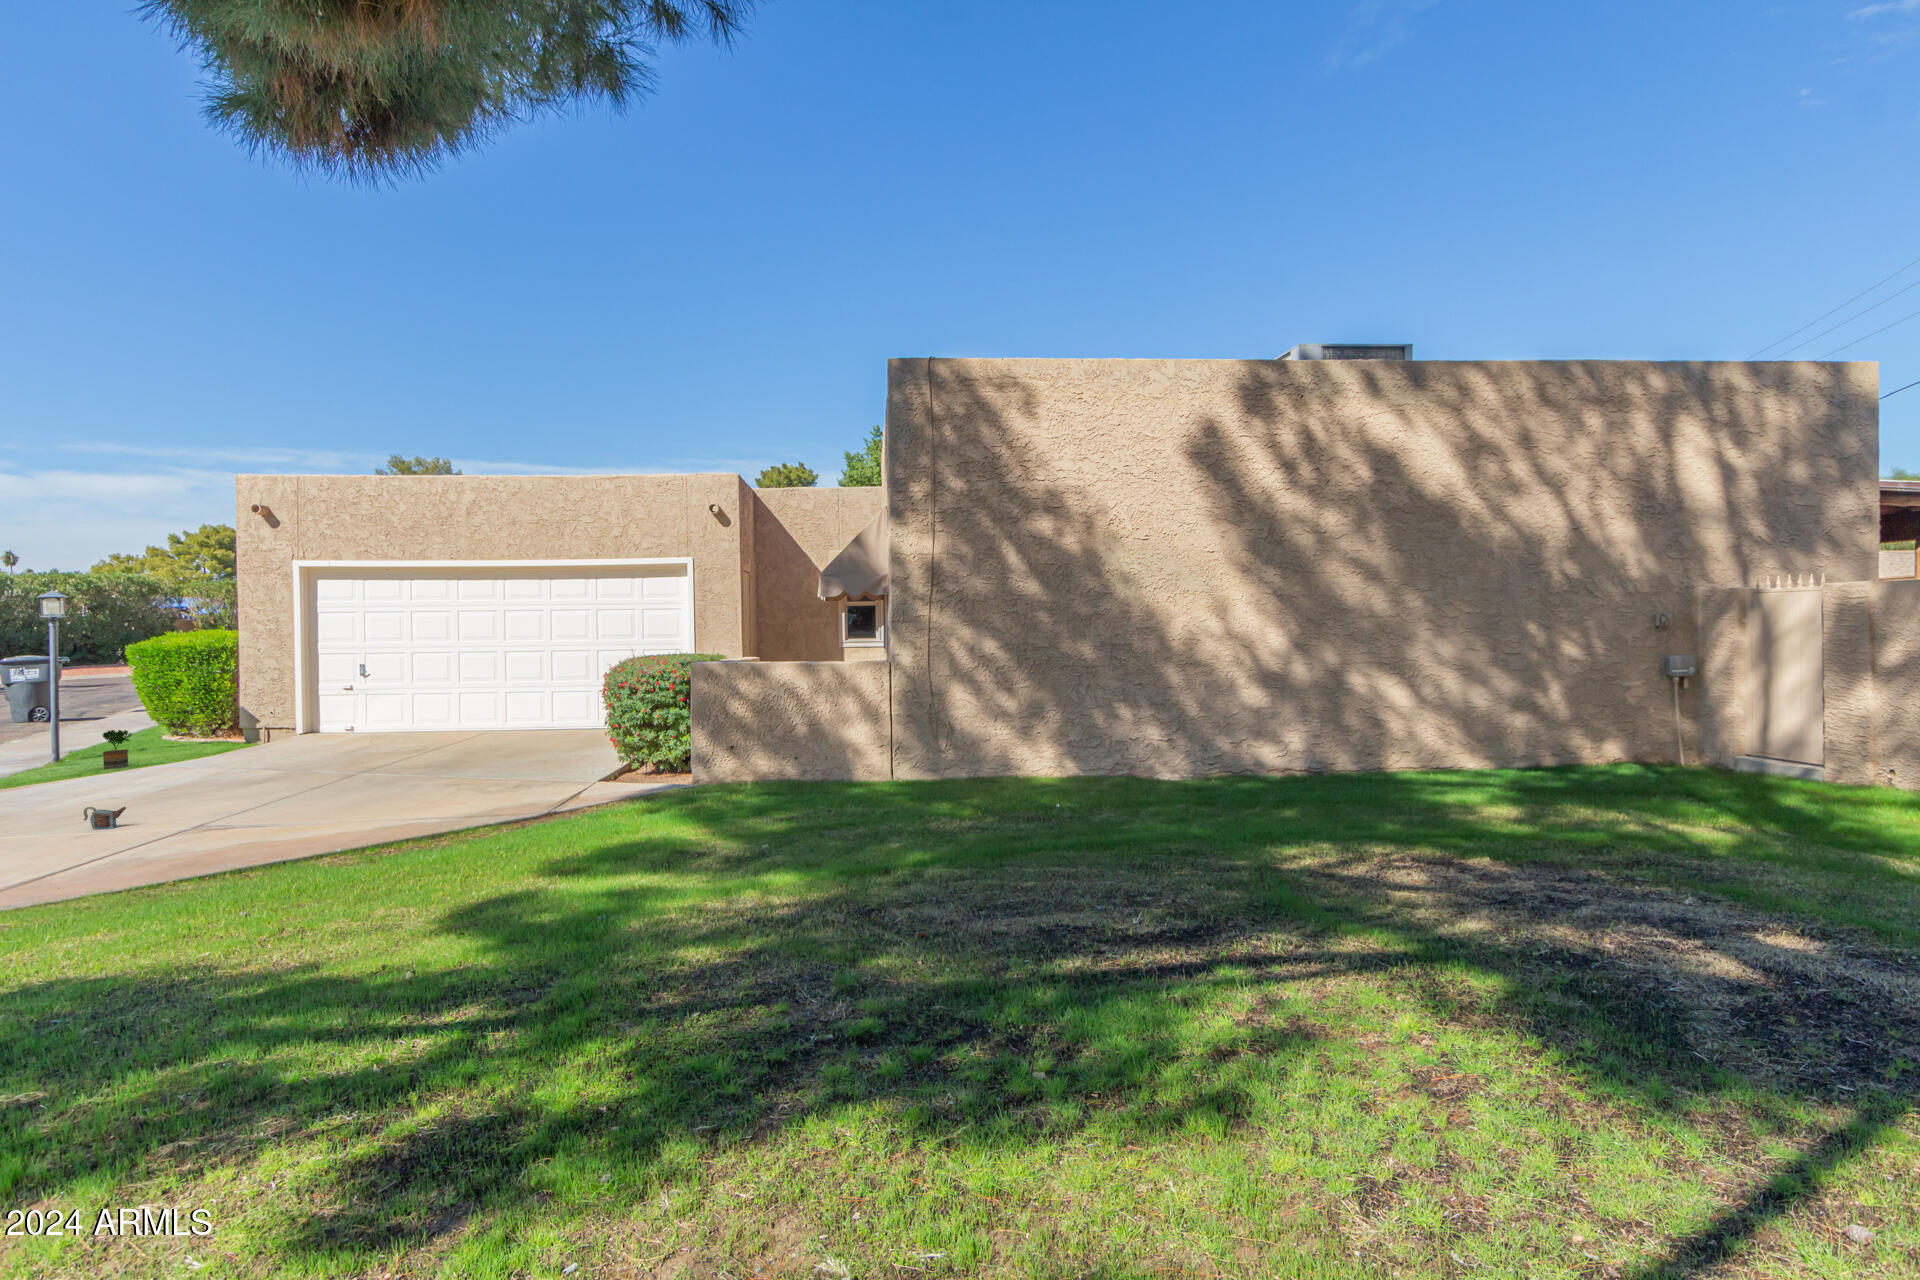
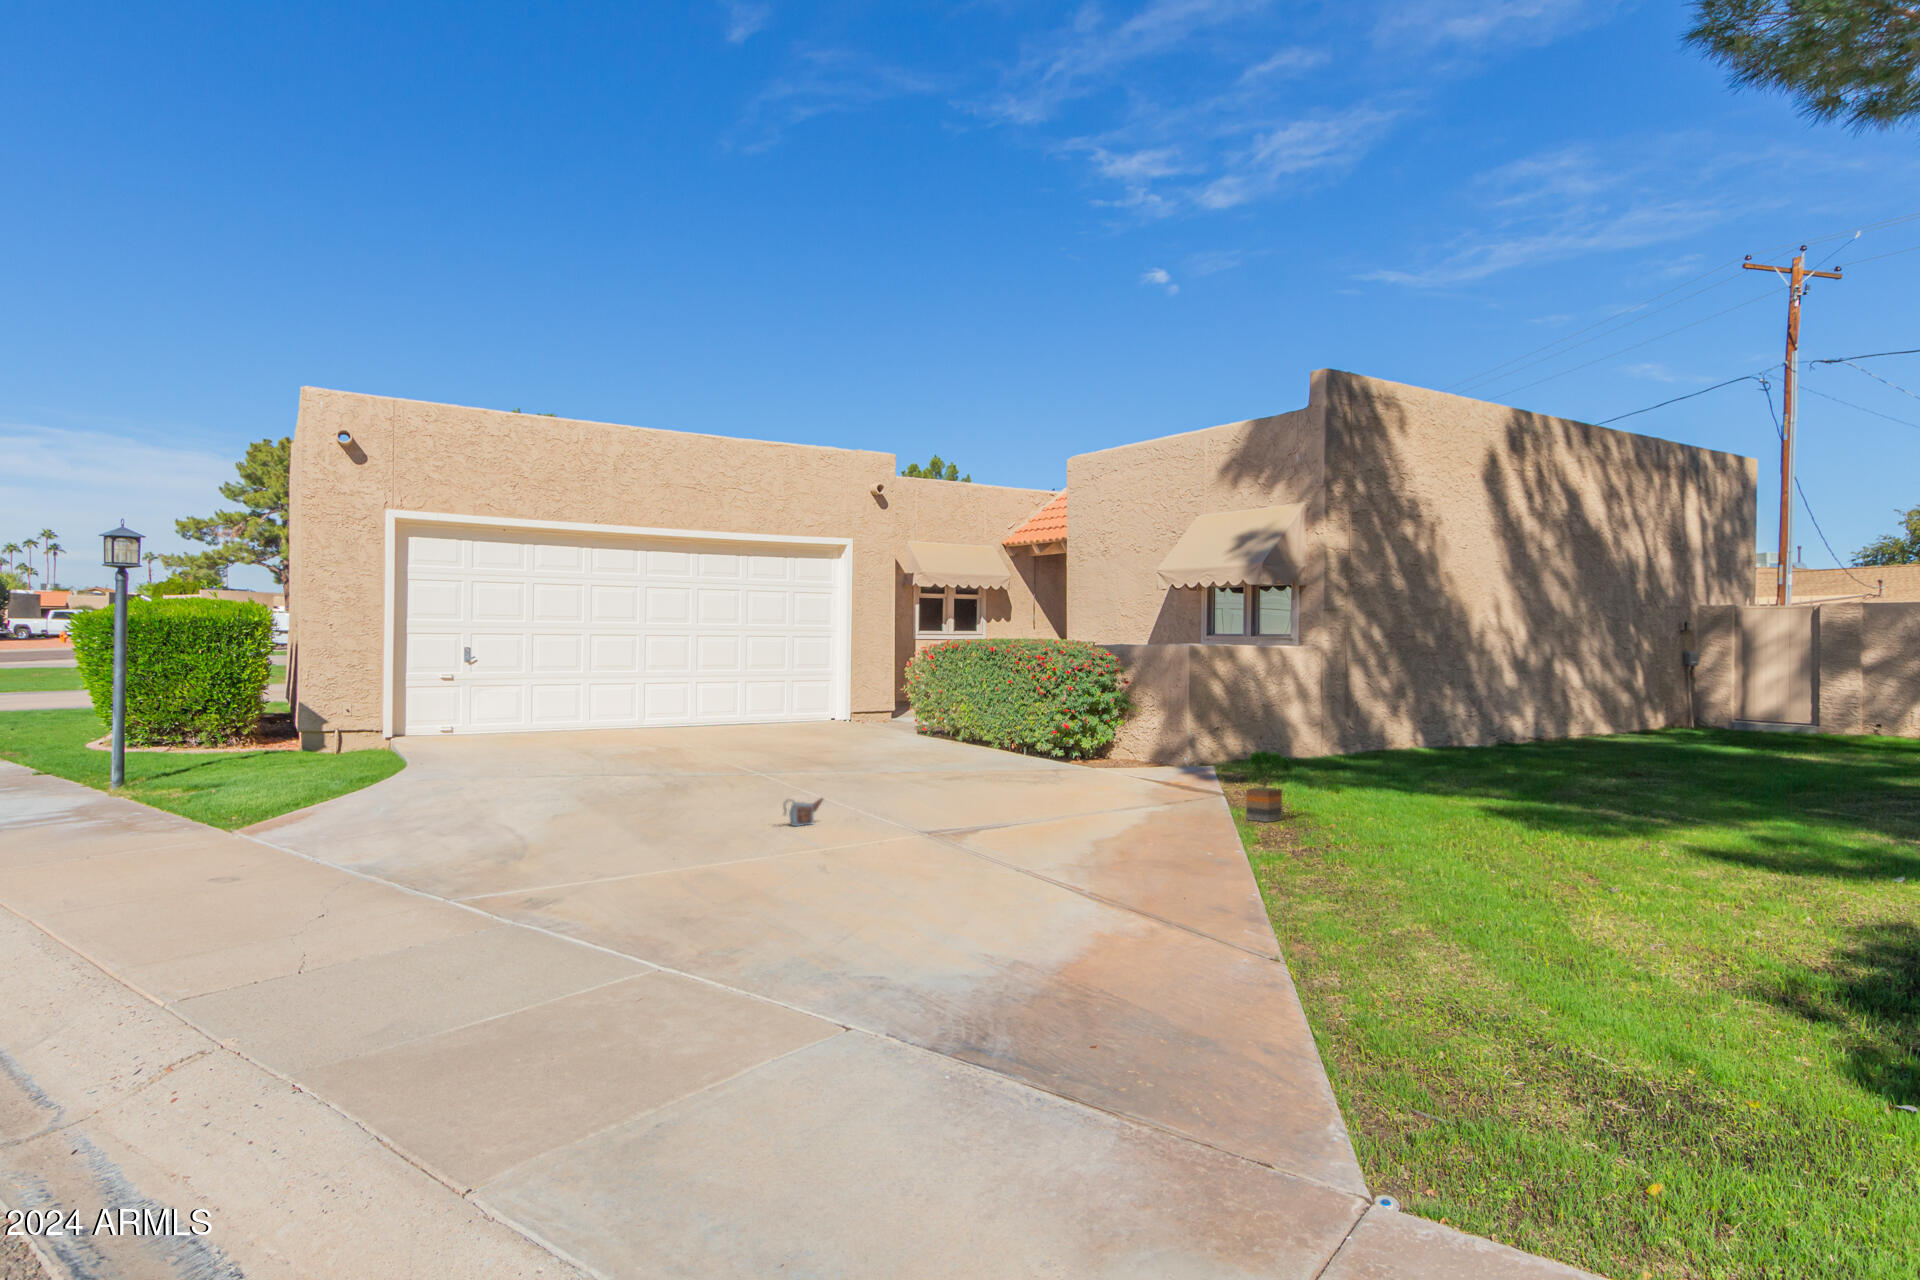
potted tree: present [103,730,132,769] -> present [1240,751,1293,822]

